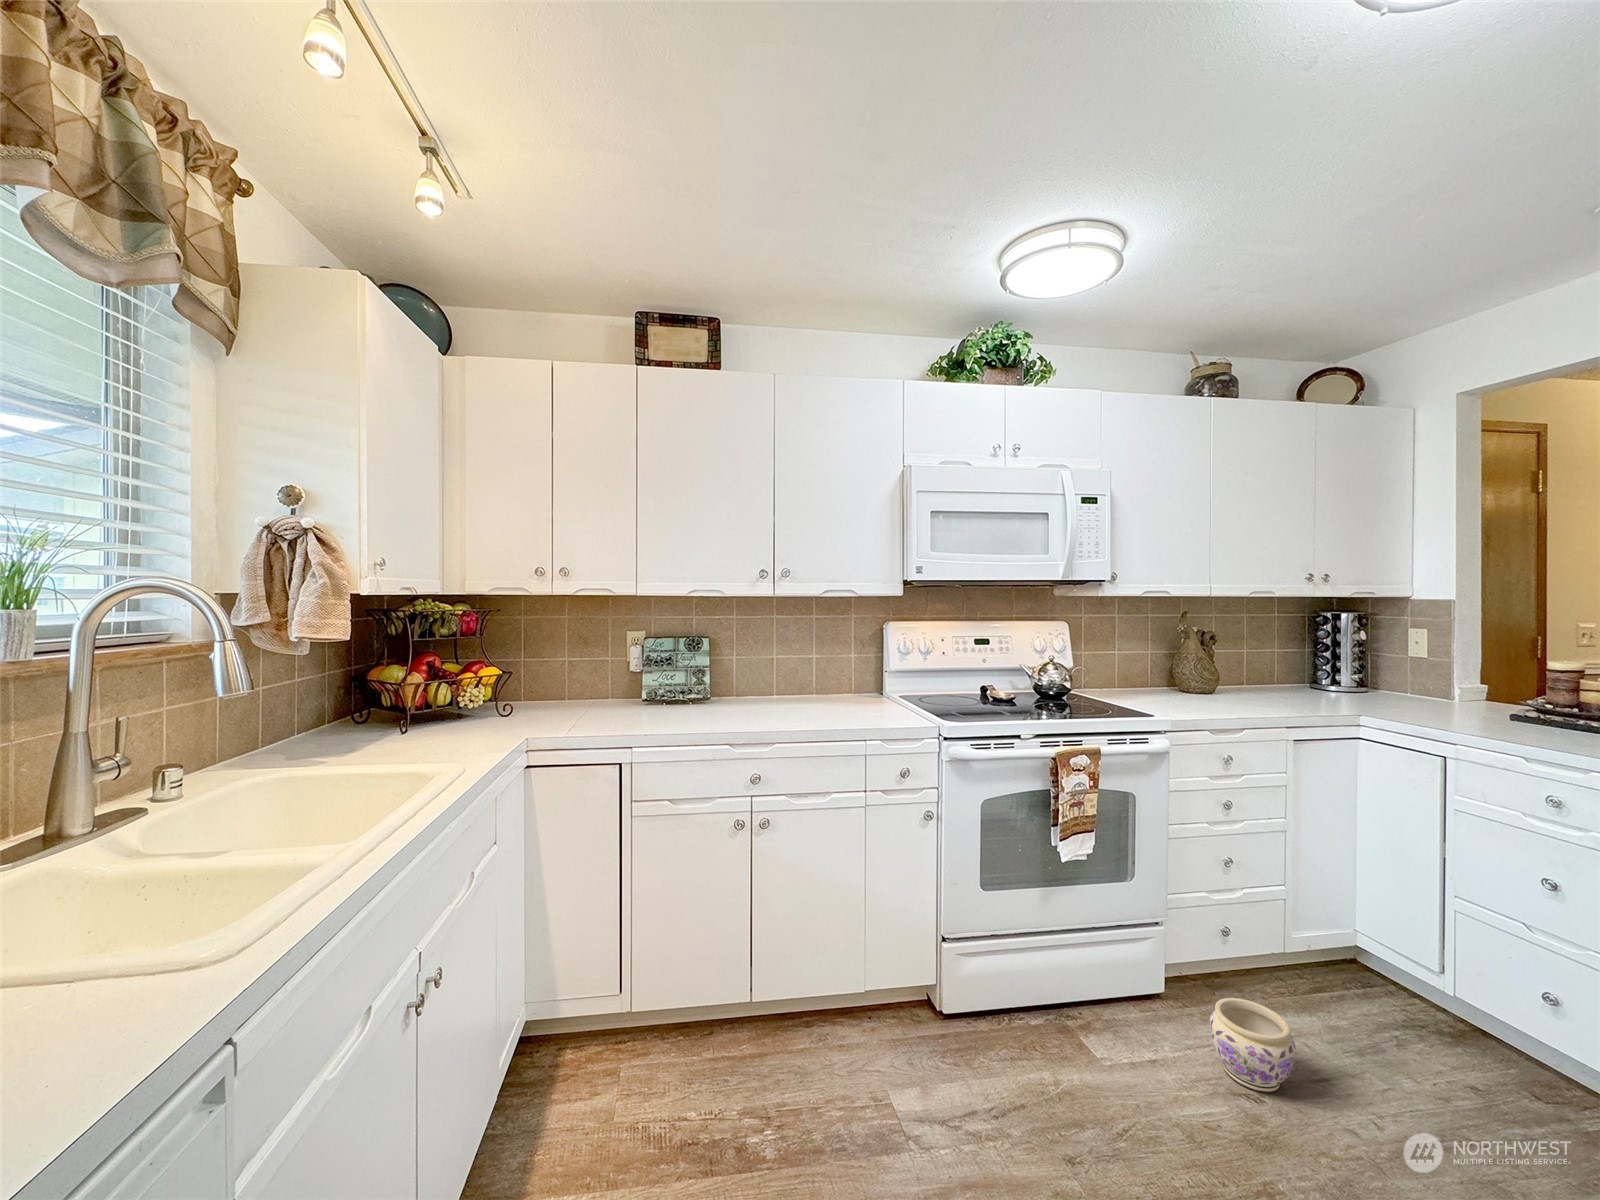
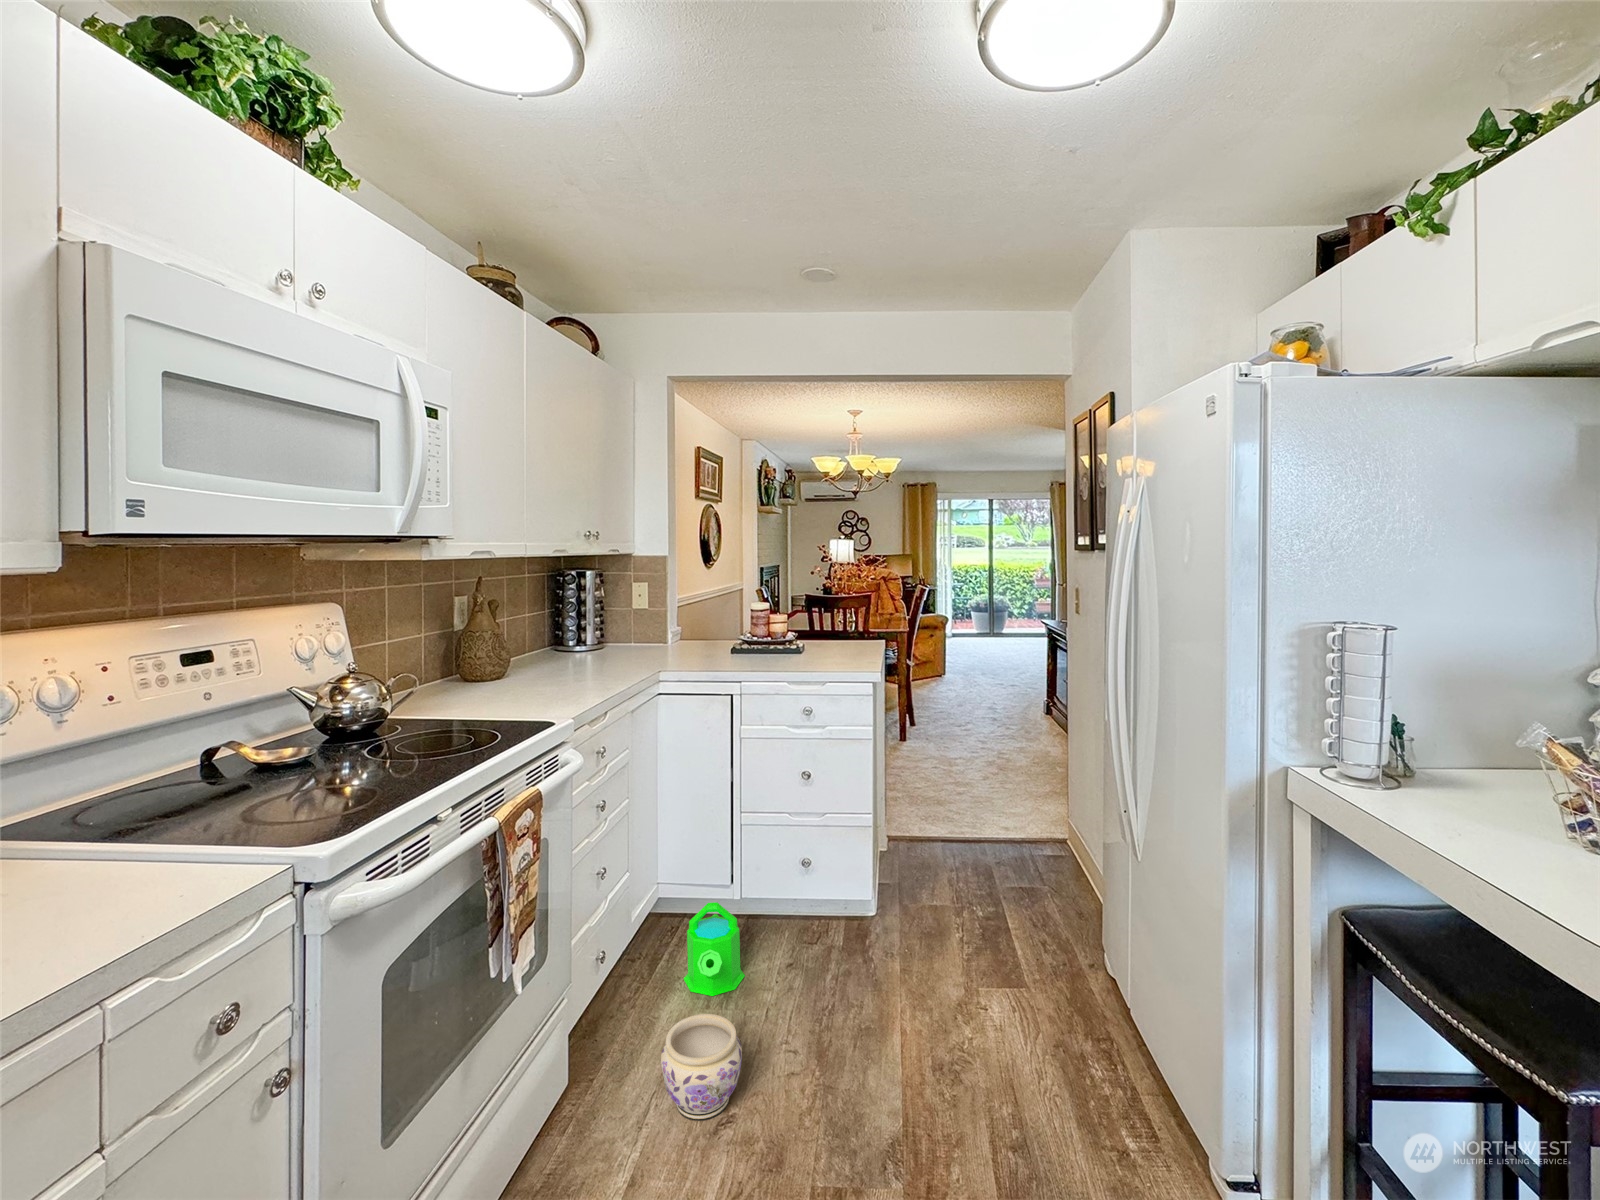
watering can: none [1317,952,1407,1054] -> present [684,902,745,996]

